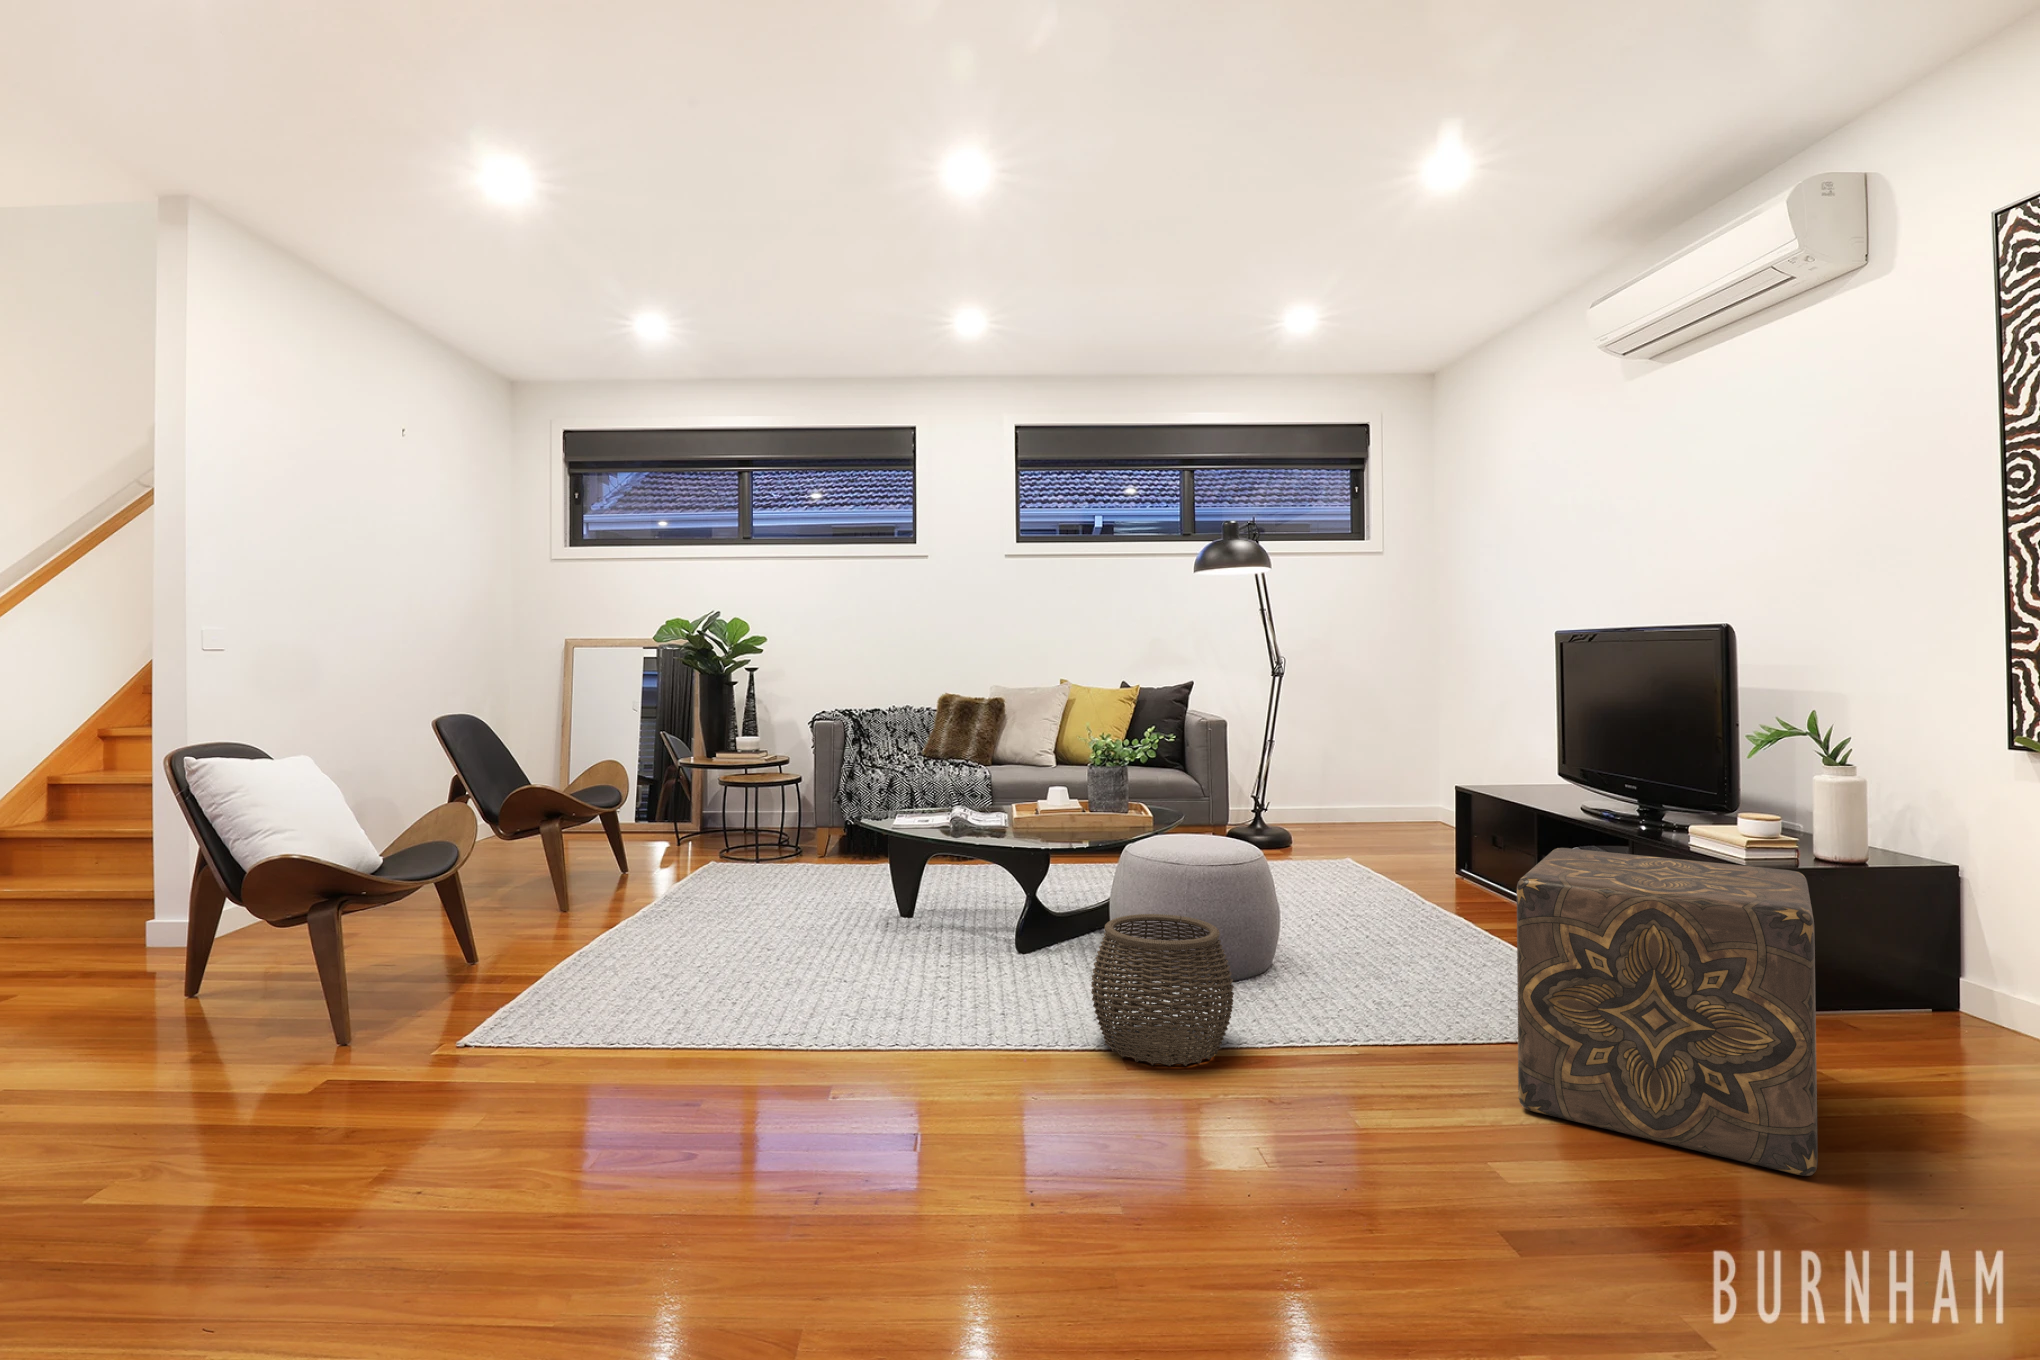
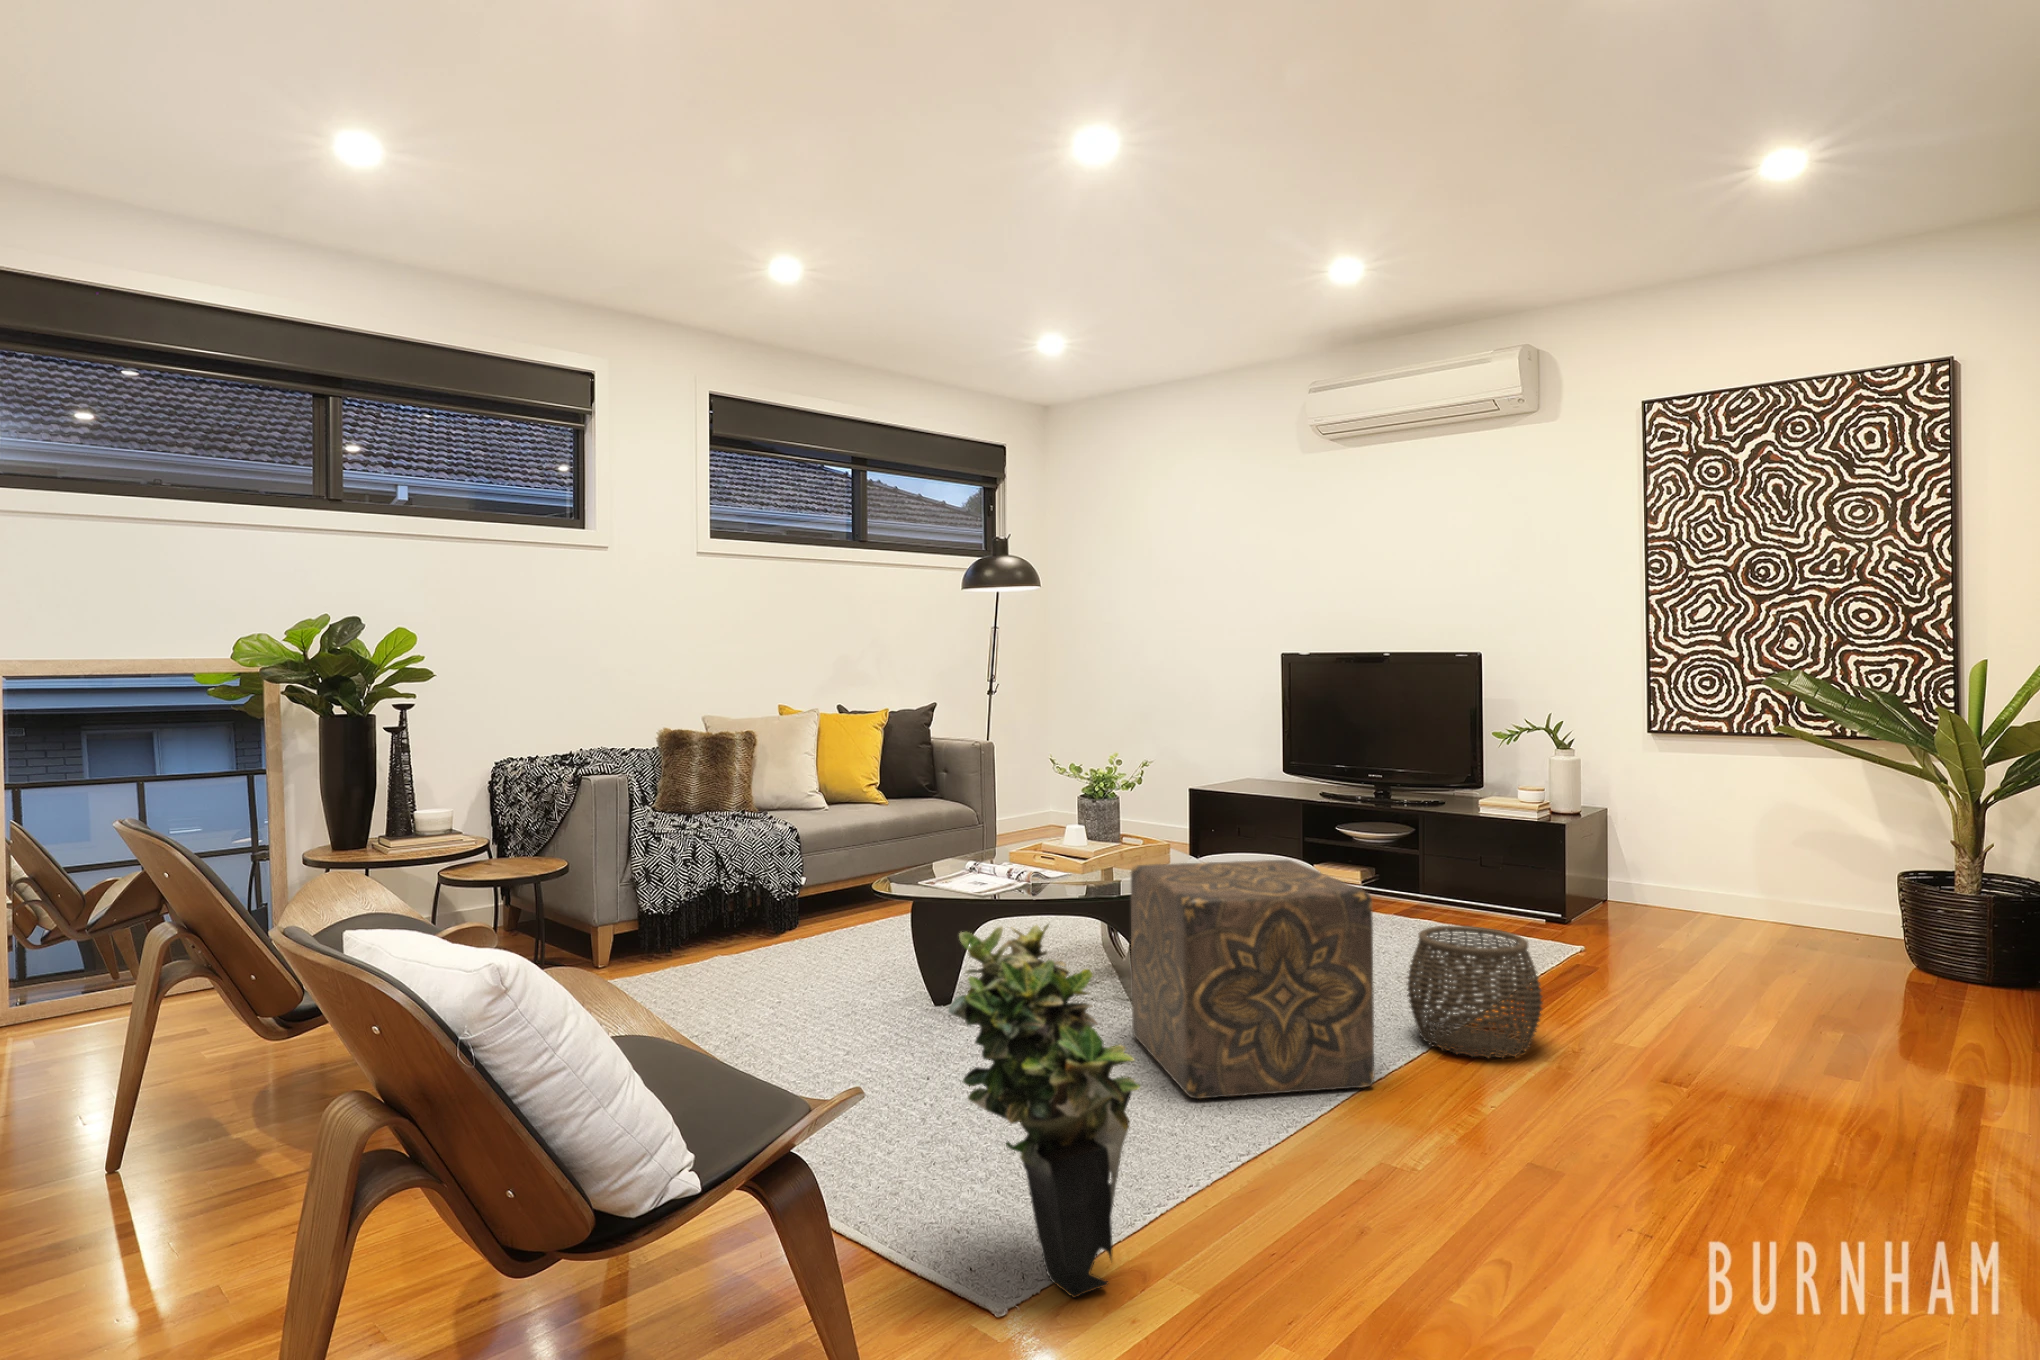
potted plant: none [440,797,578,1044] -> present [948,924,1140,1298]
ottoman: present [1517,848,1818,1176] -> present [1131,860,1374,1099]

